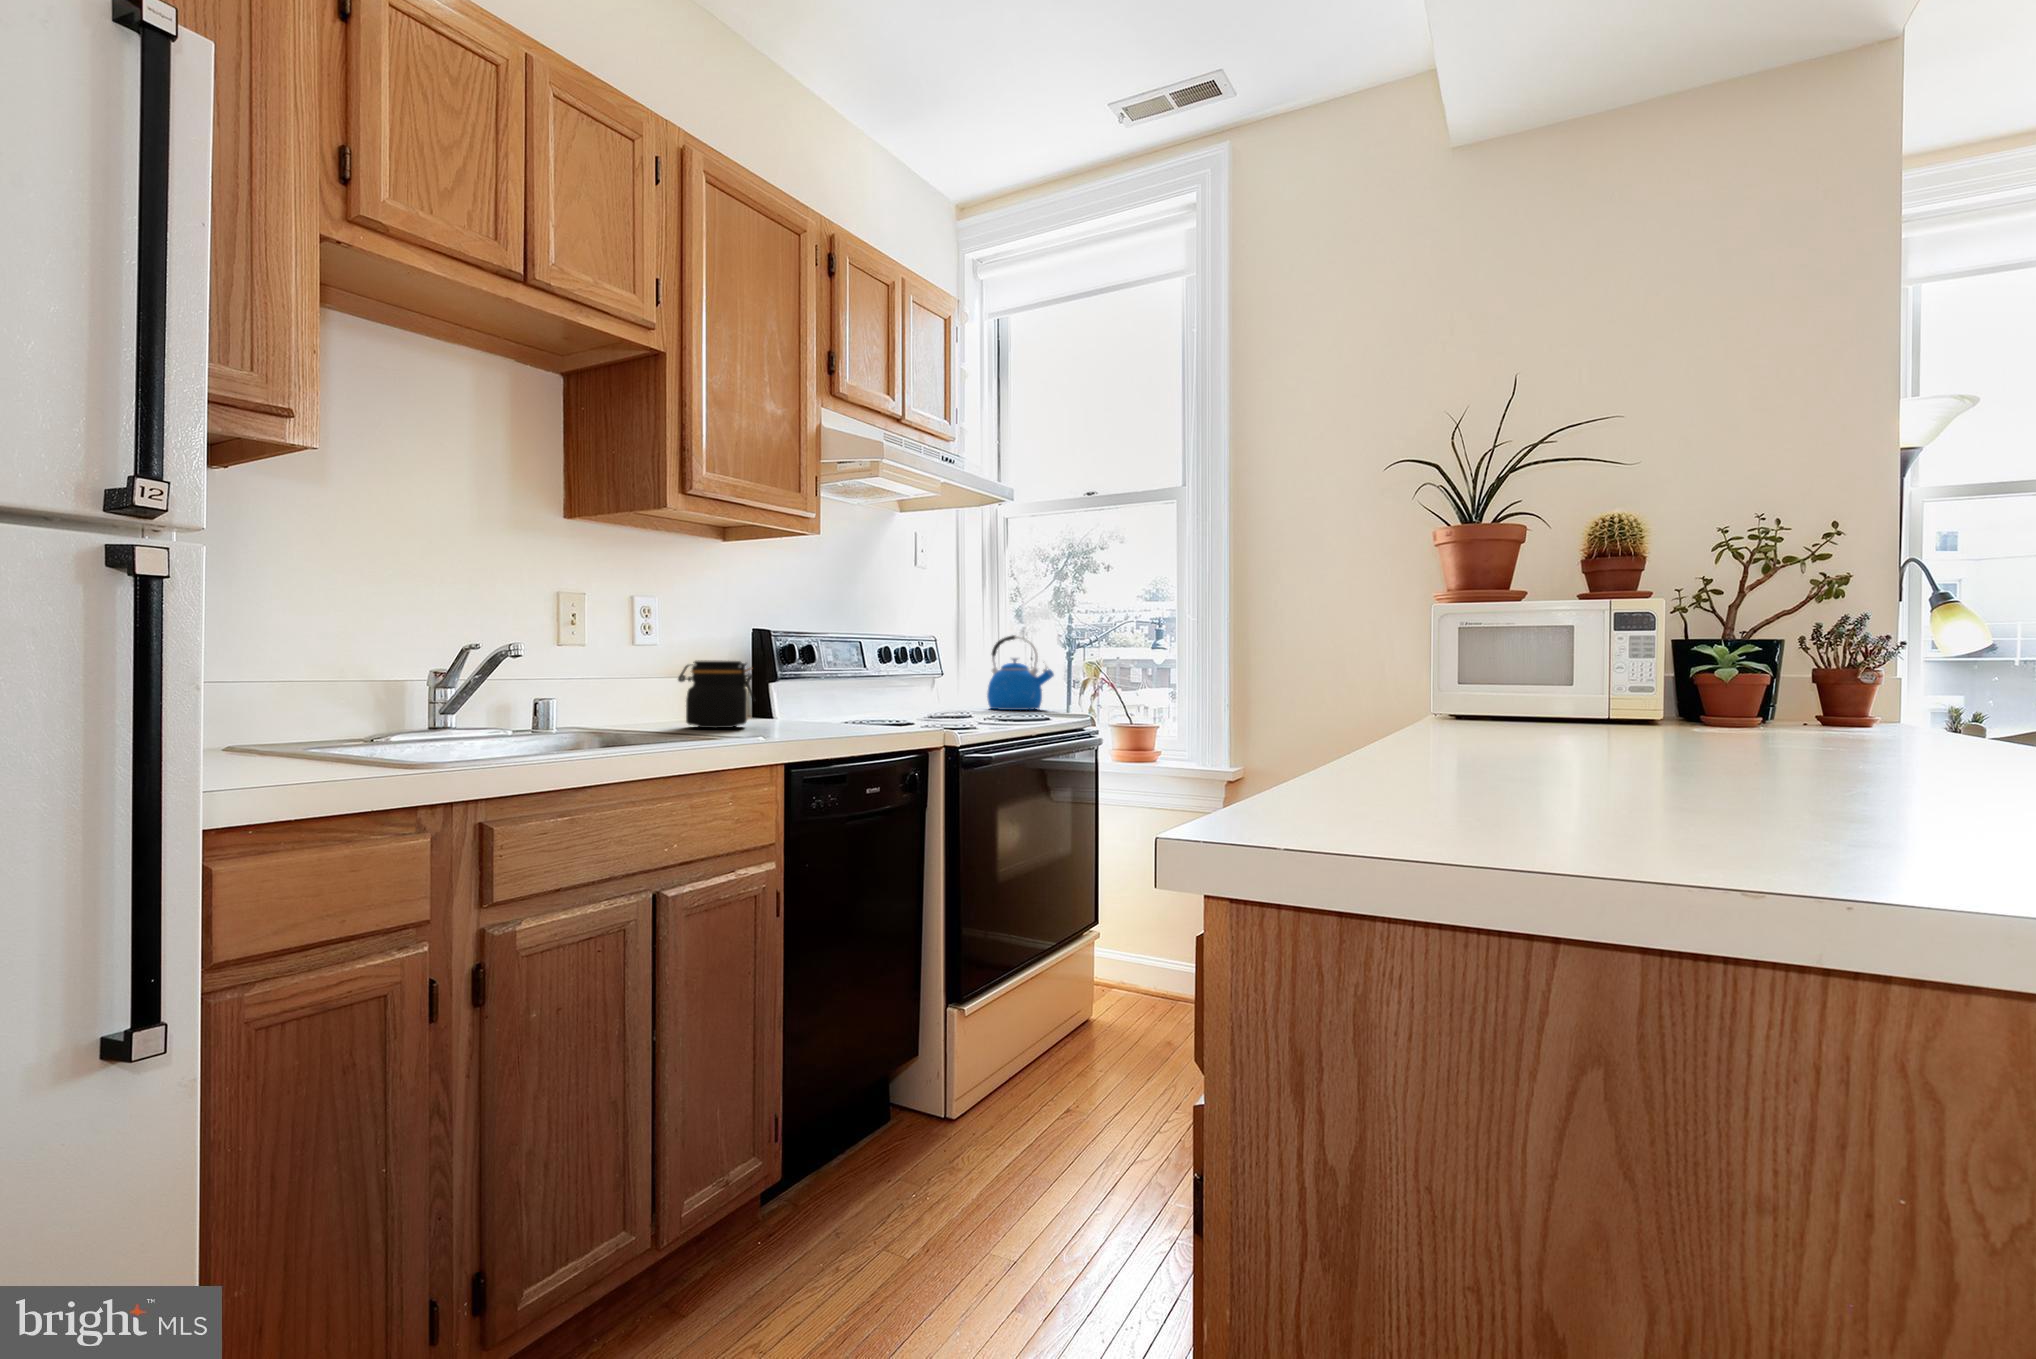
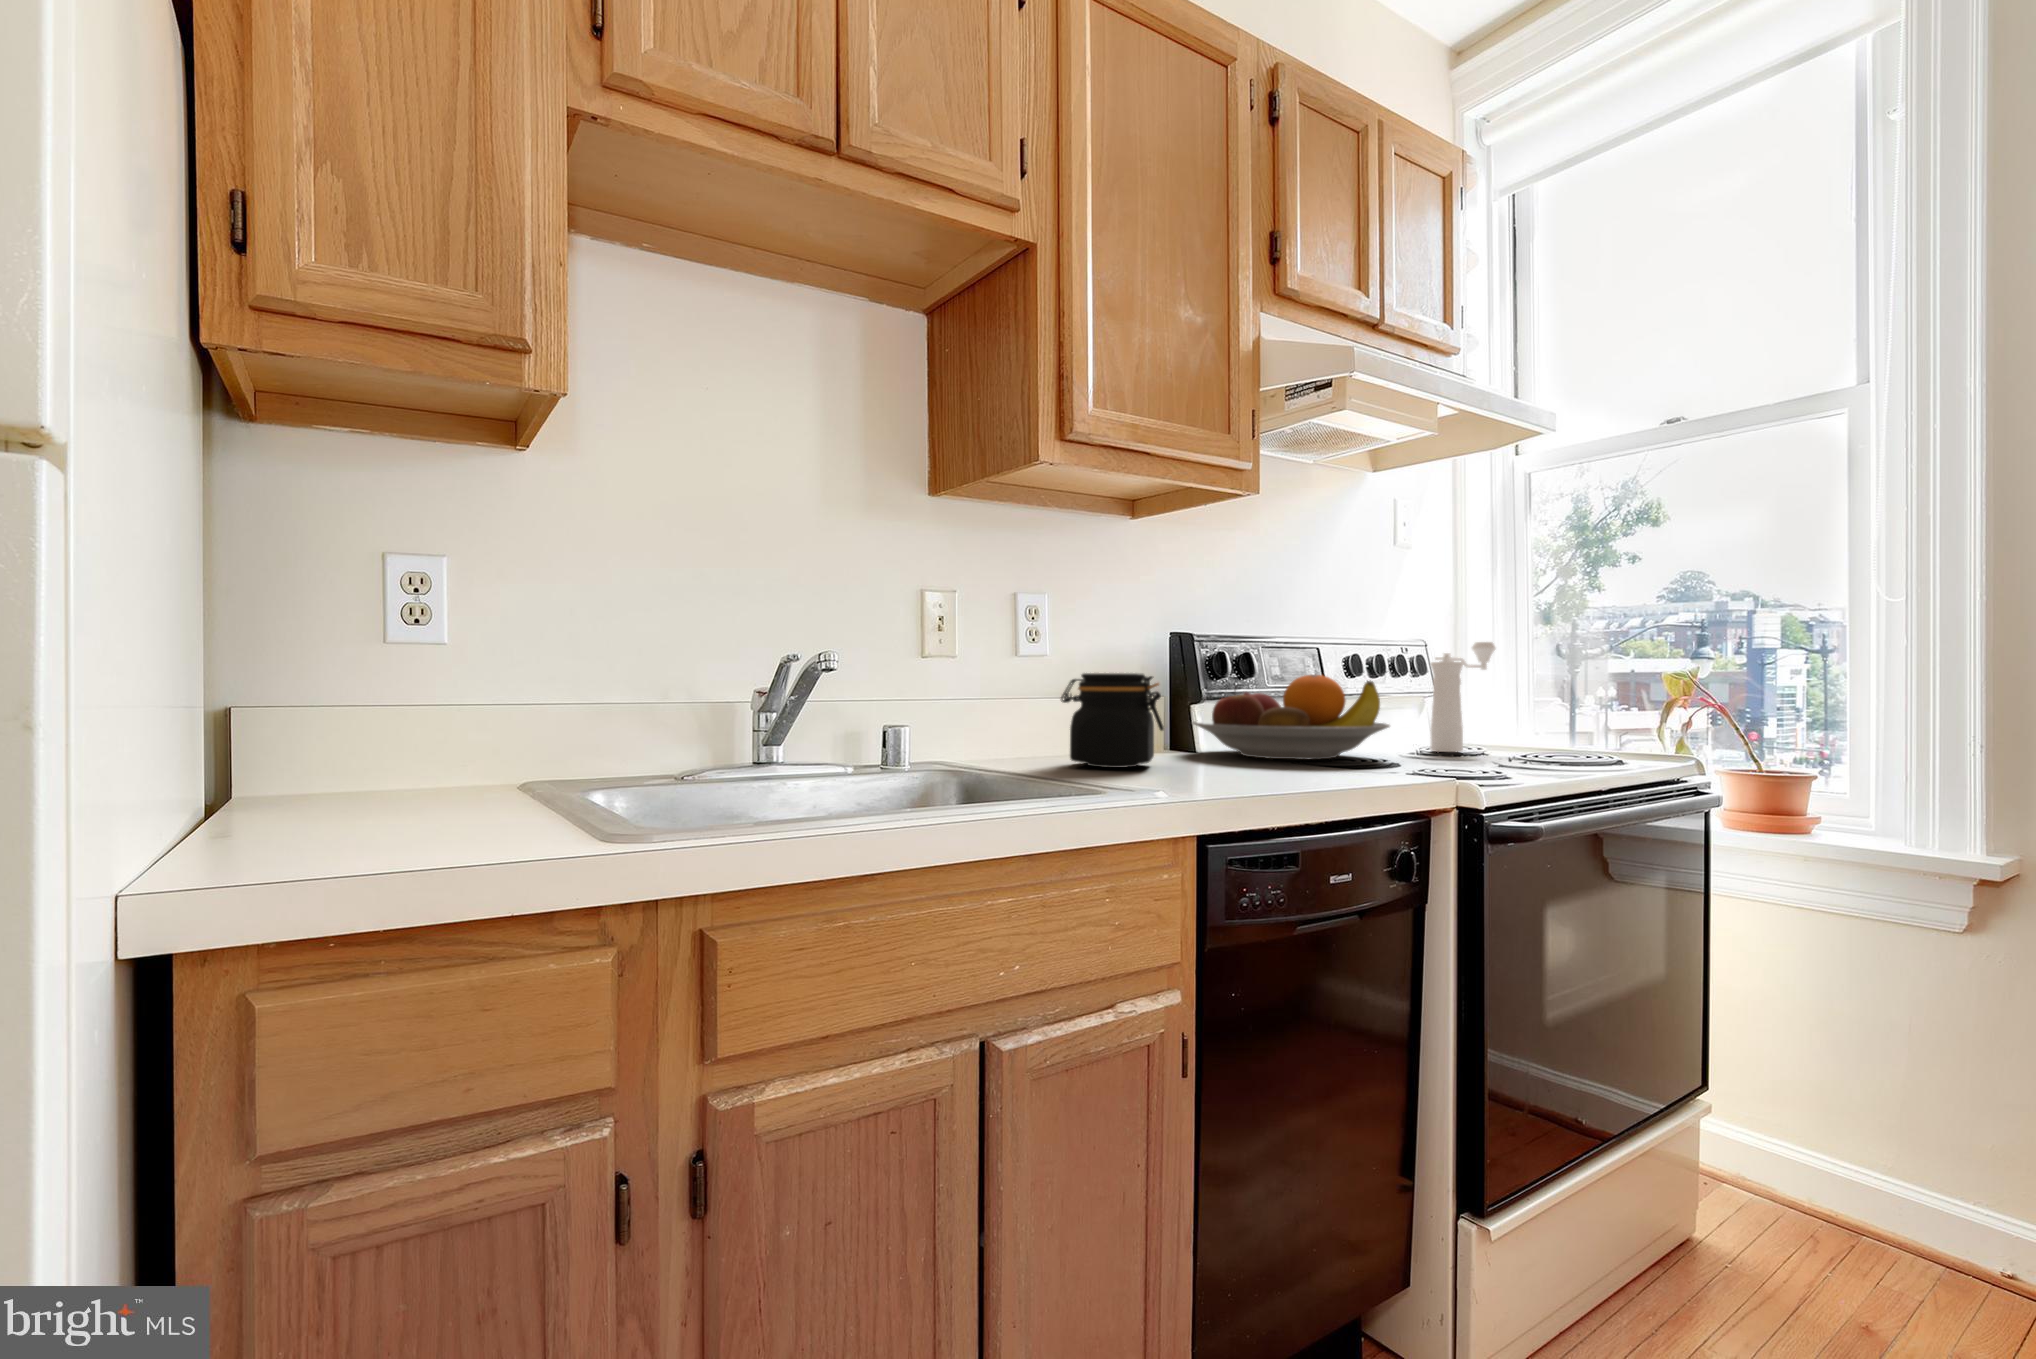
kettle: present [987,635,1054,710] -> none [1505,633,1618,743]
pepper mill: none [936,641,978,716] -> present [1431,642,1496,752]
fruit bowl: none [772,663,908,721] -> present [1193,675,1390,760]

